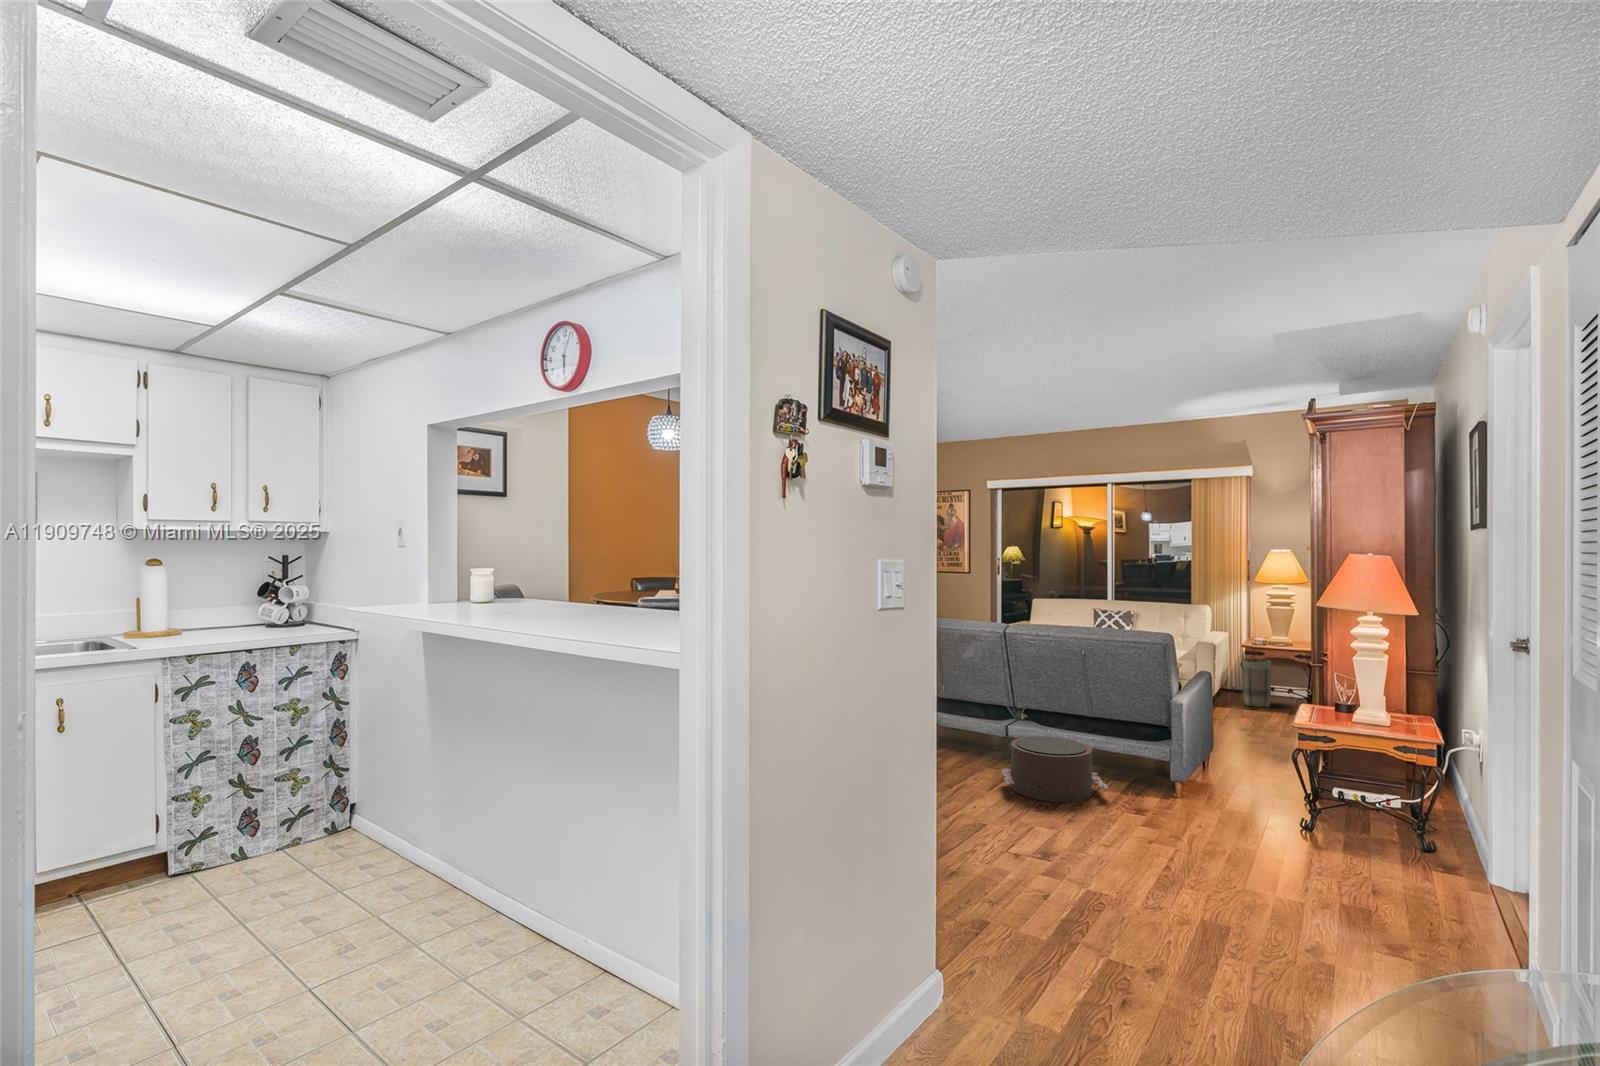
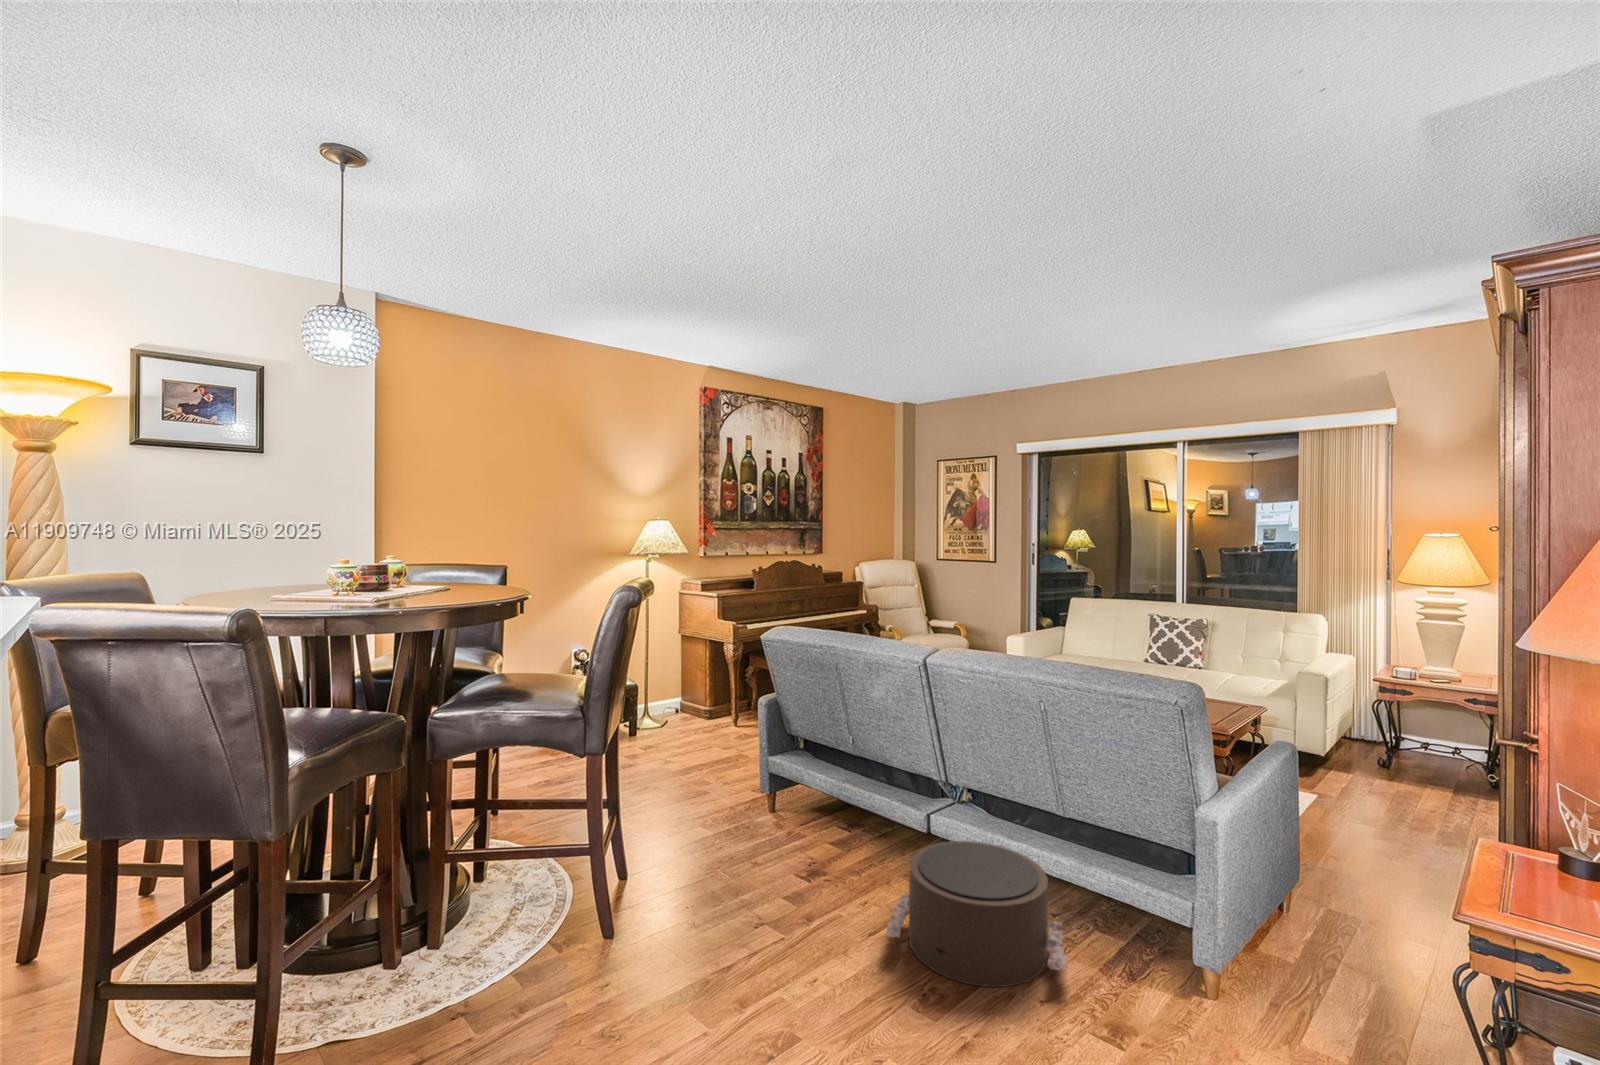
basket: present [1242,659,1271,707] -> none [1374,697,1423,774]

